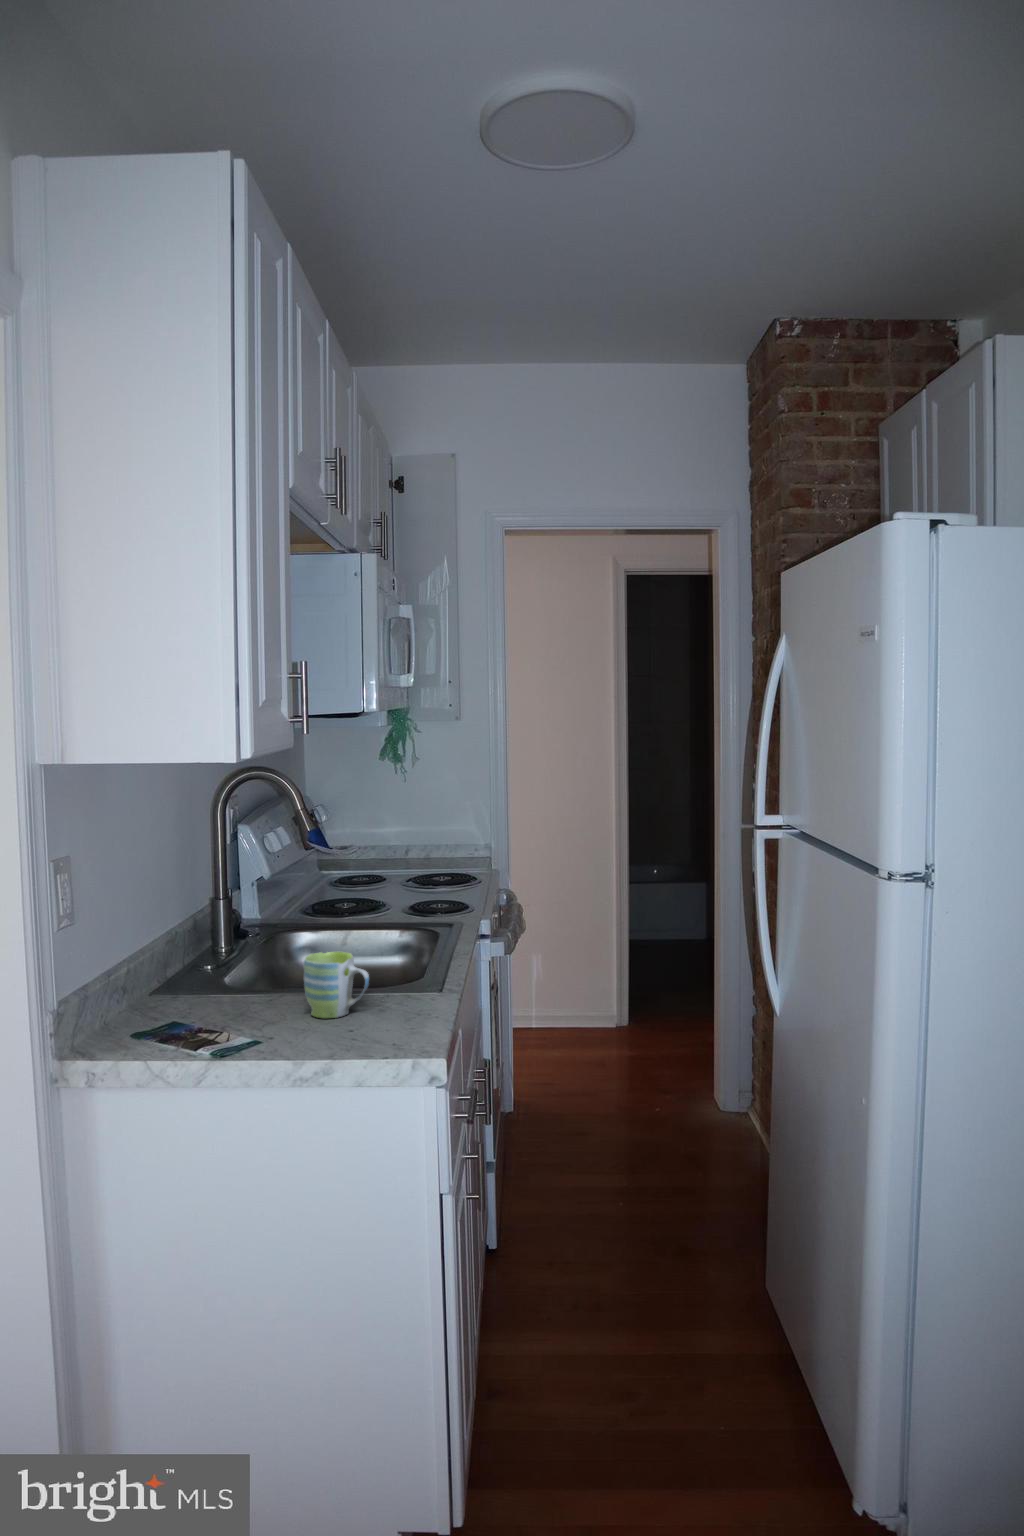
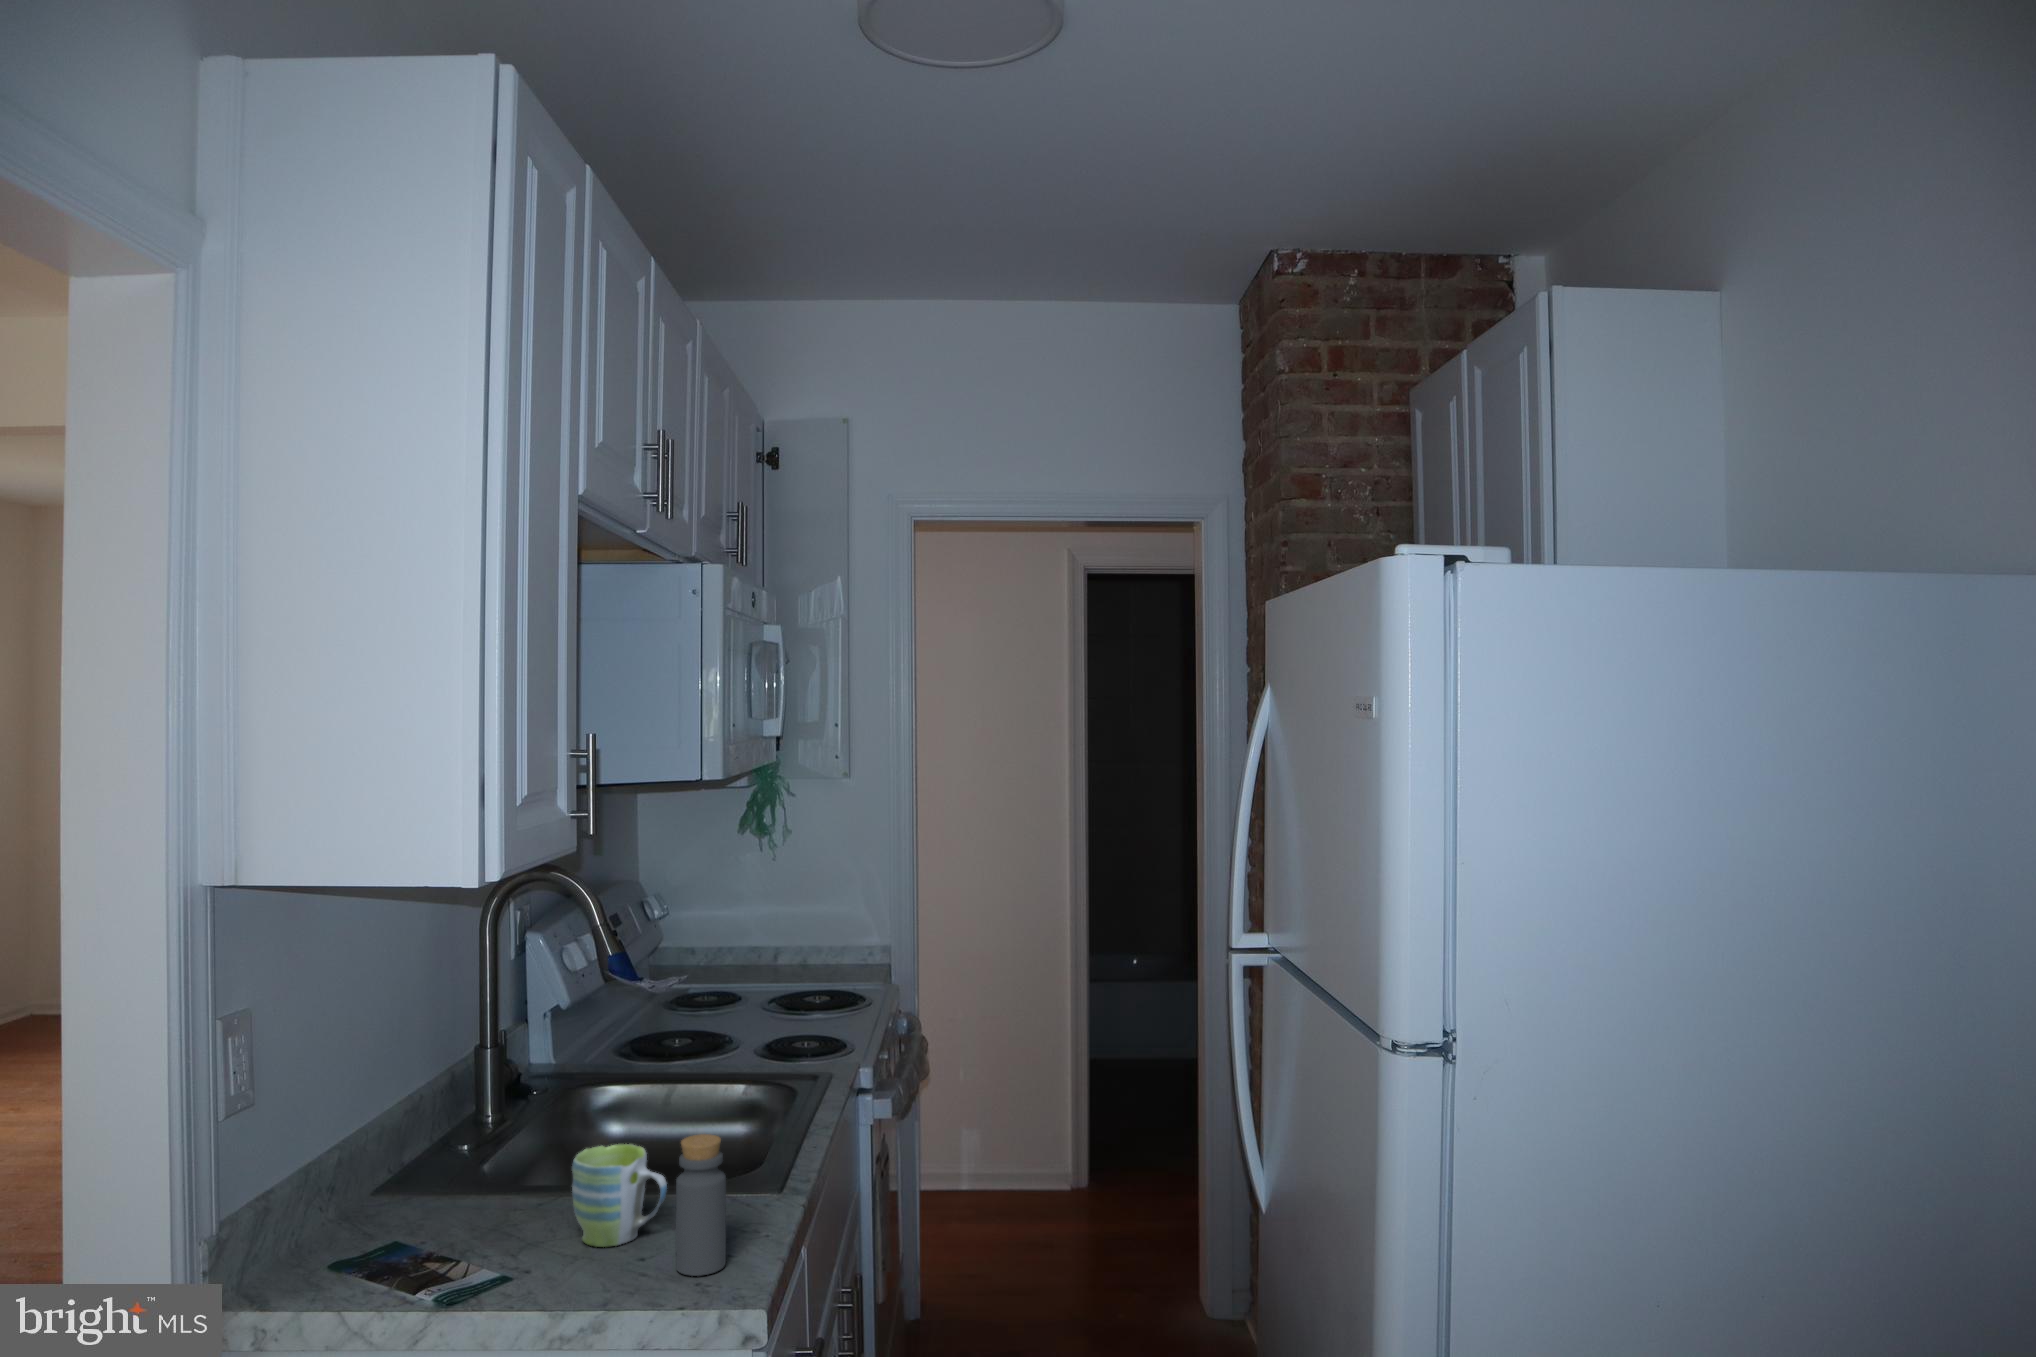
bottle: none [380,939,415,1033] -> present [676,1134,726,1276]

